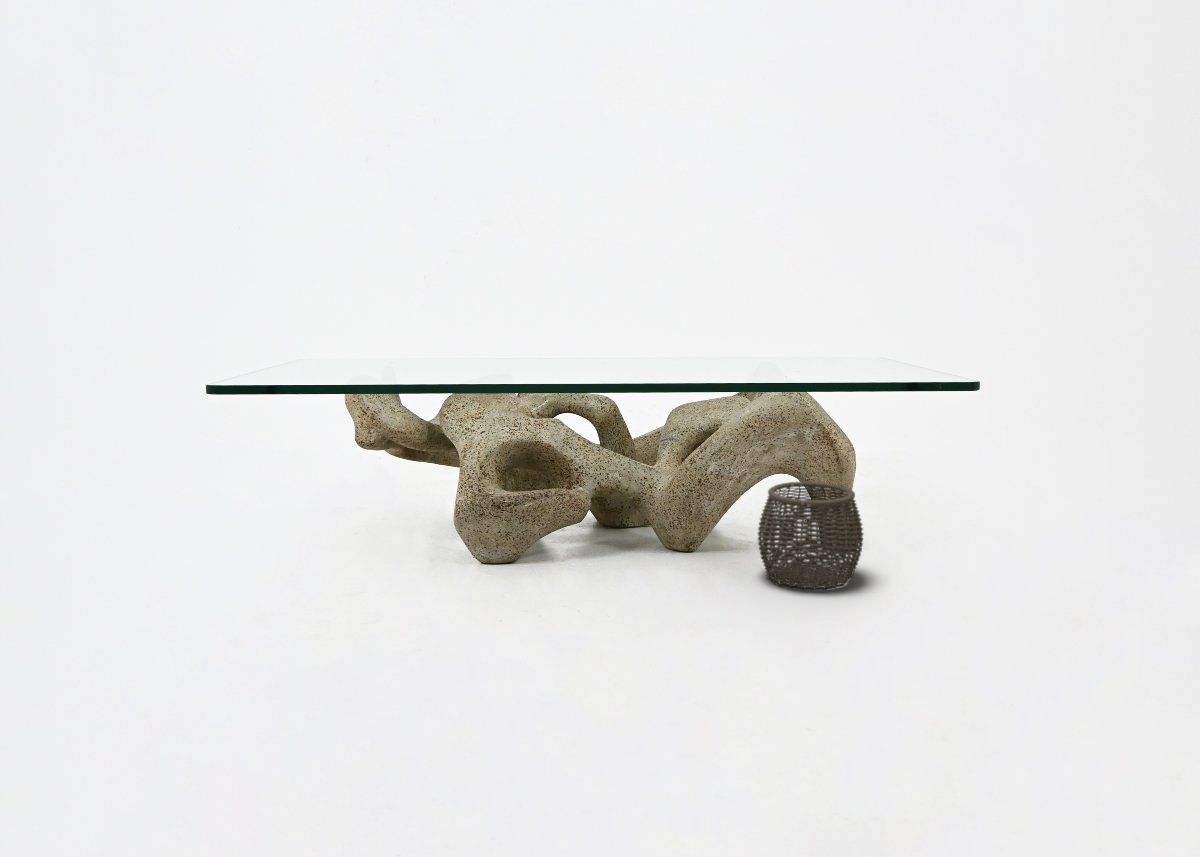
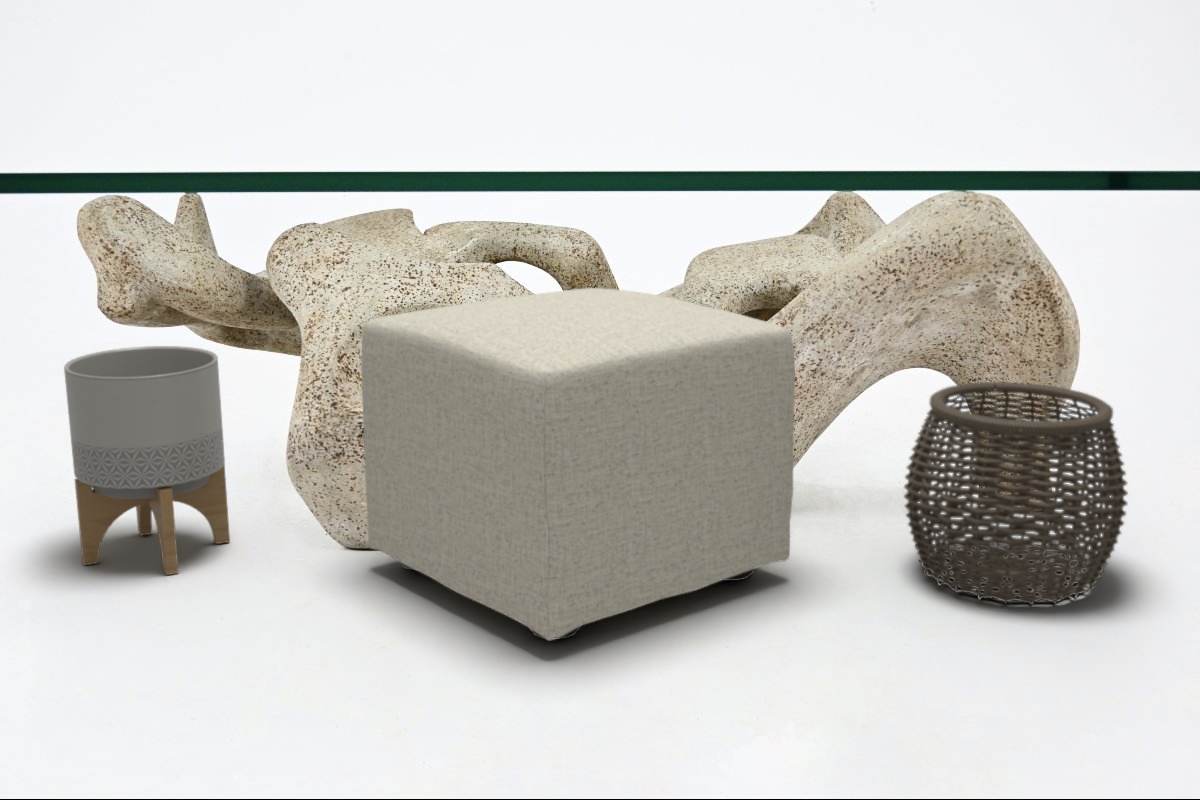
ottoman: none [493,433,701,600] -> present [361,288,795,640]
planter: none [350,461,425,574] -> present [64,346,230,575]

